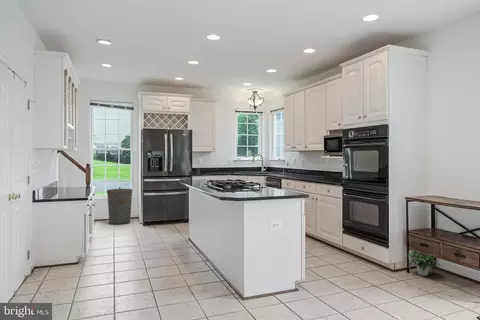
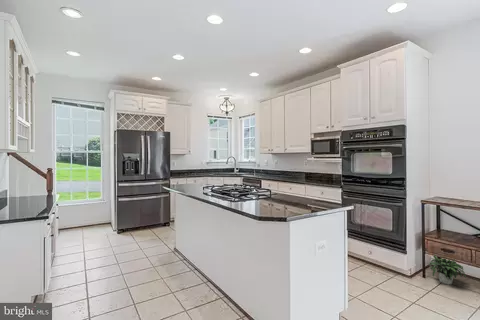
trash can: present [107,187,132,225] -> none [74,192,104,233]

